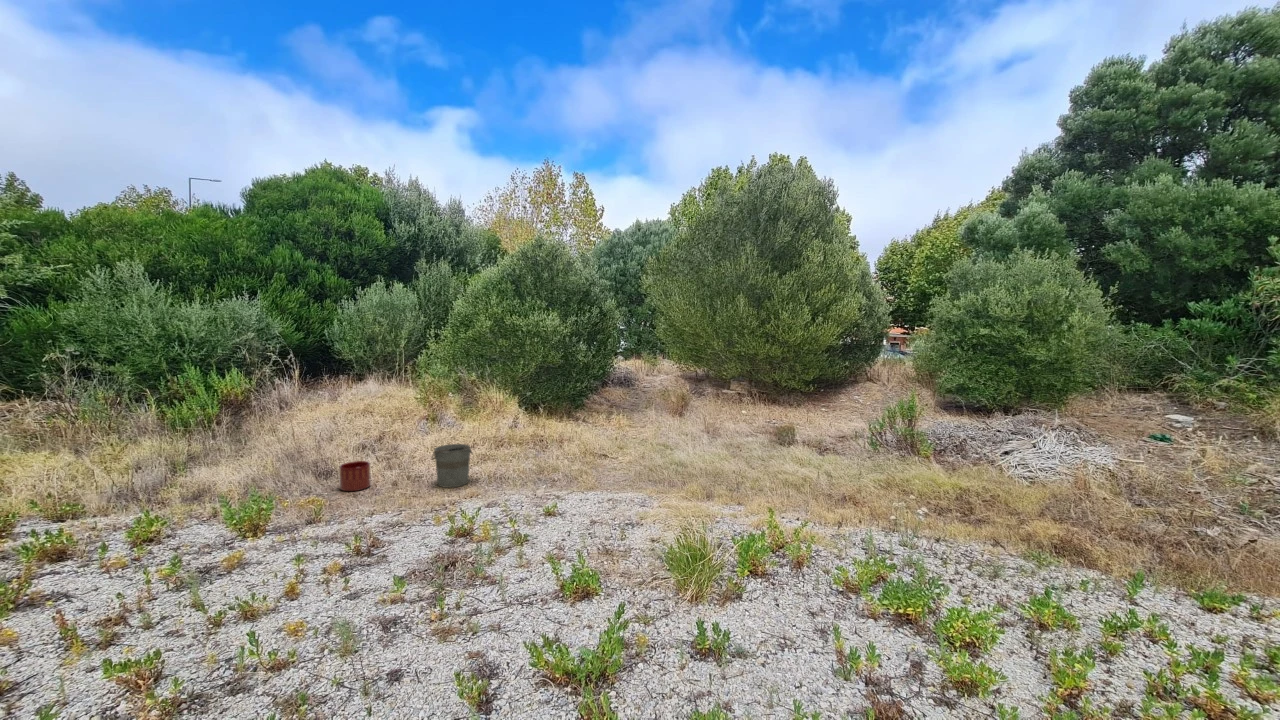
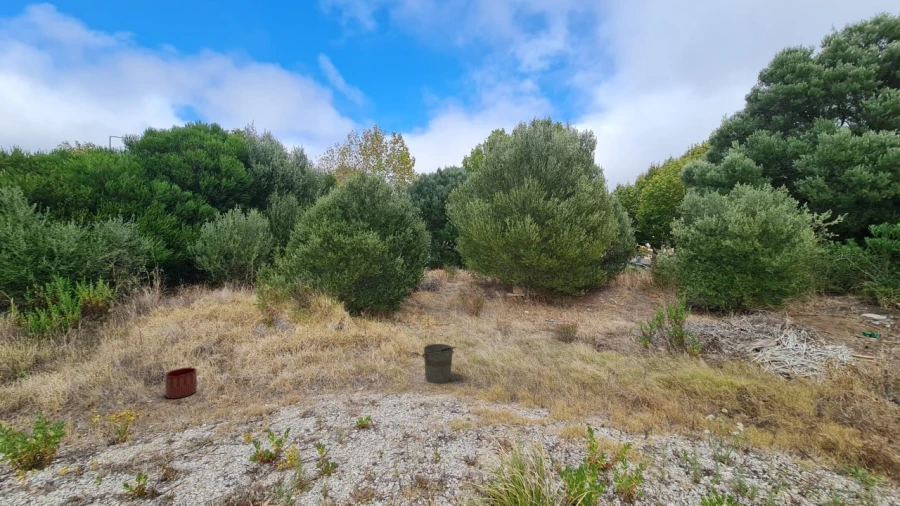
bucket: present [432,444,473,488] -> present [422,344,456,383]

